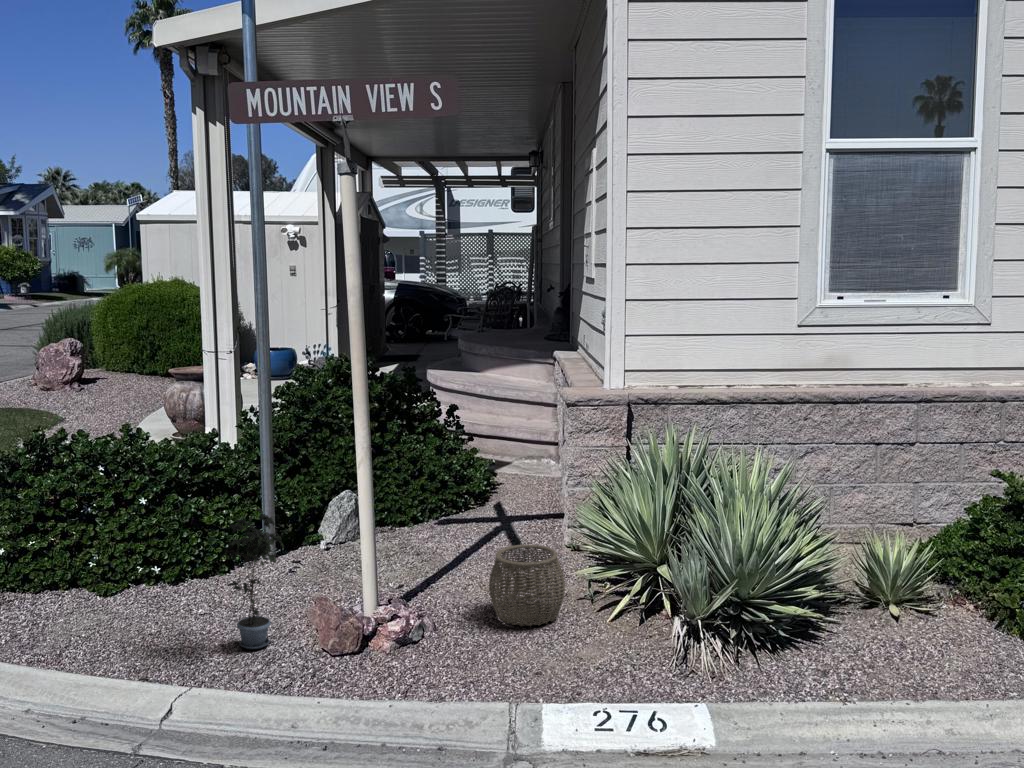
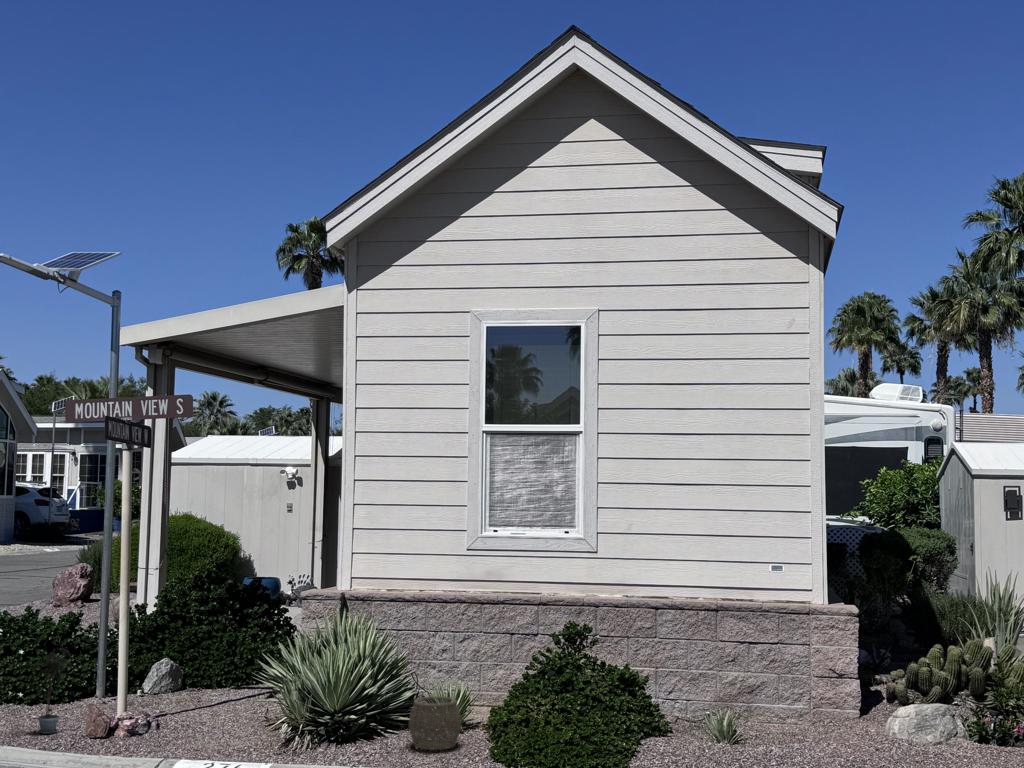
woven basket: present [489,545,565,626] -> present [409,696,461,750]

